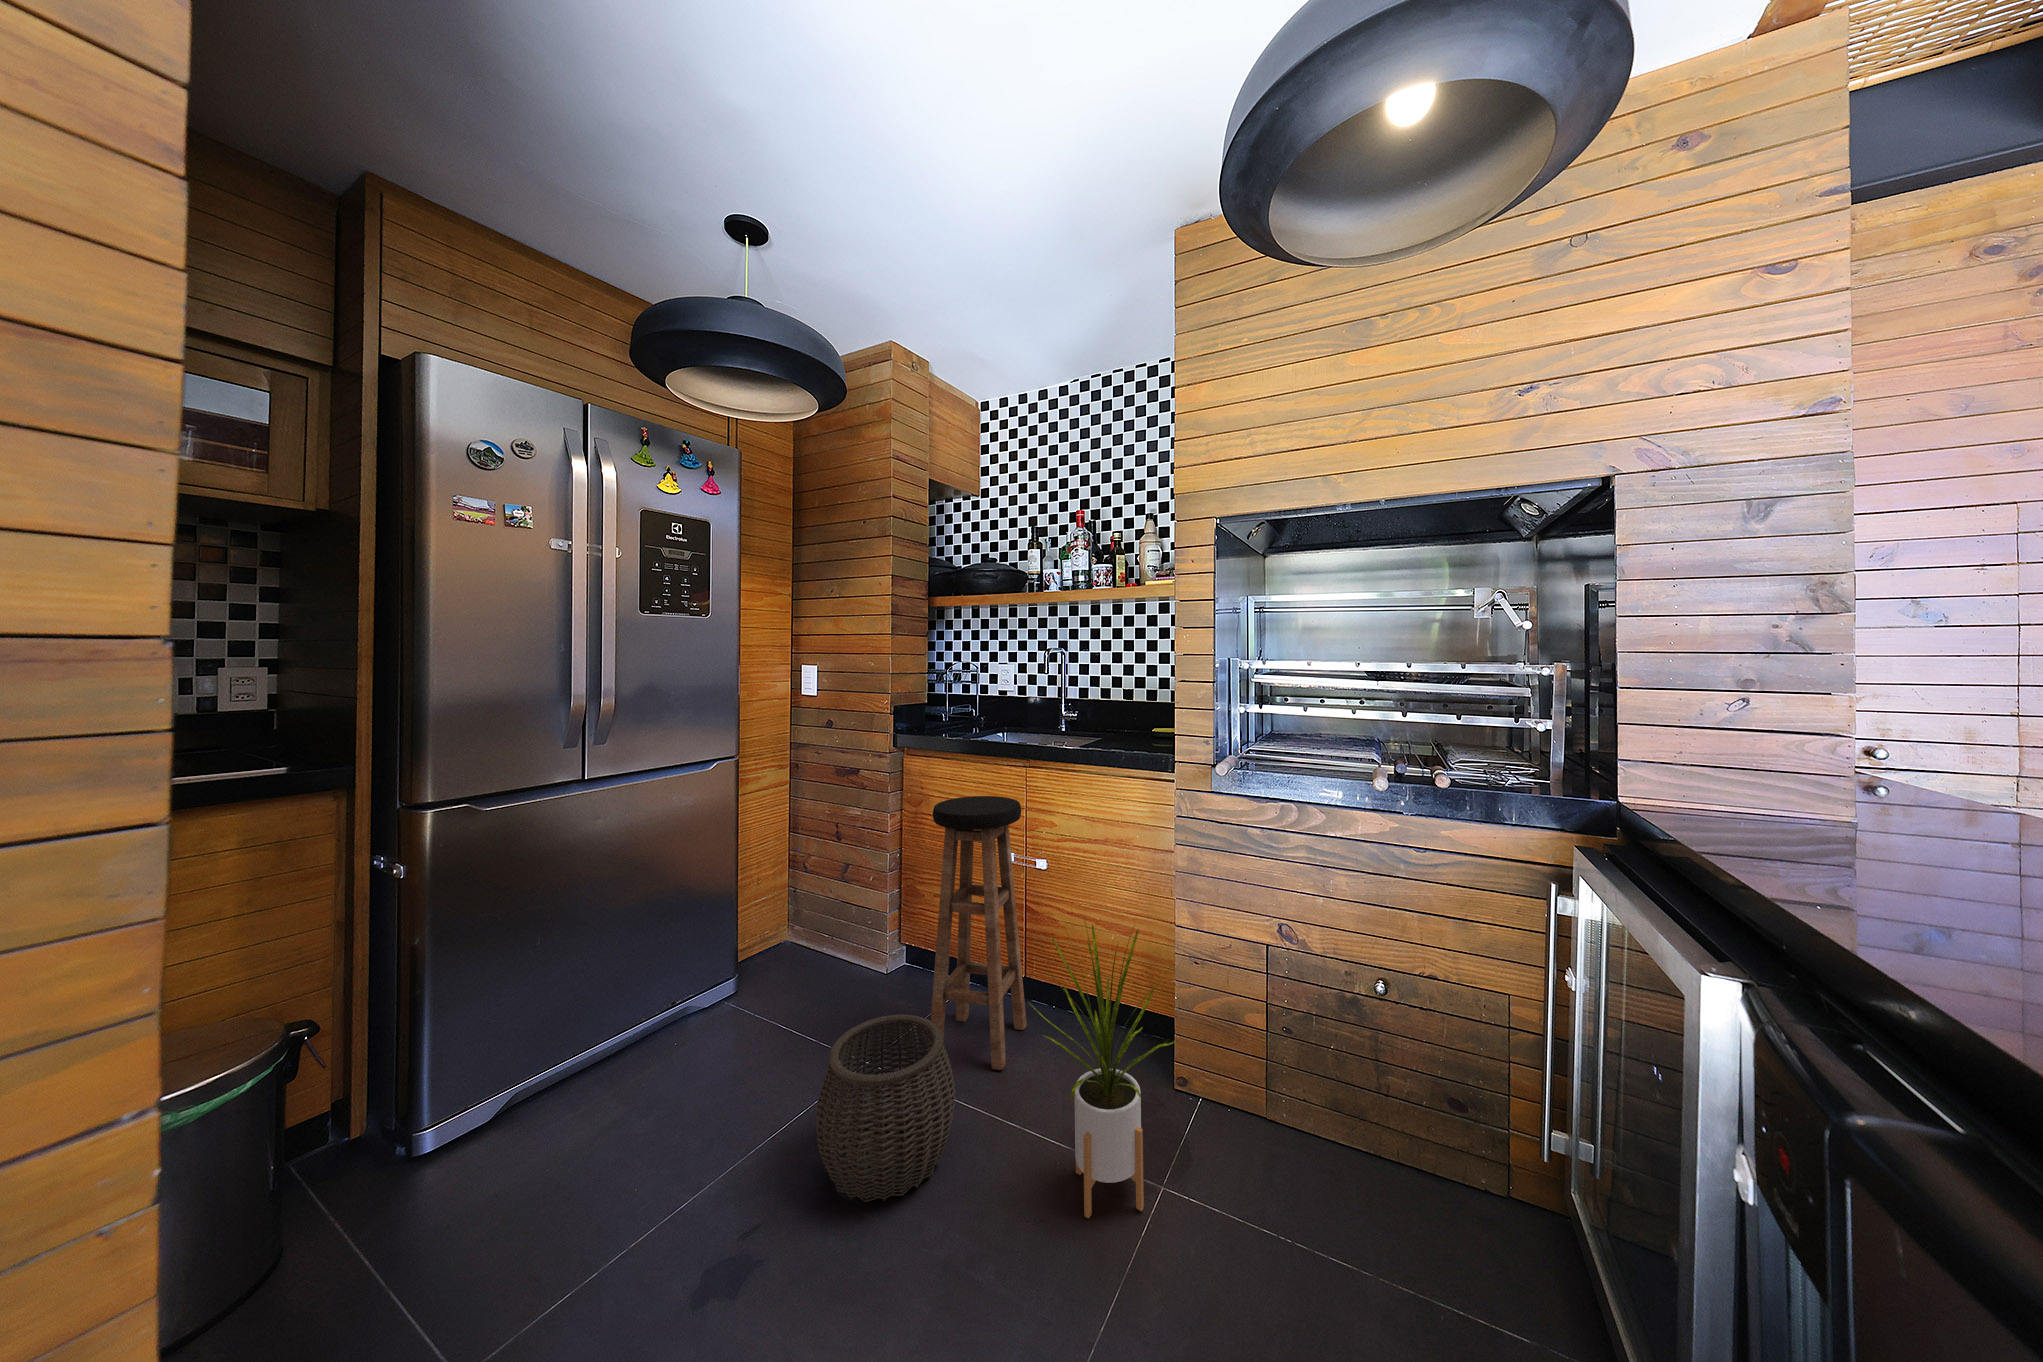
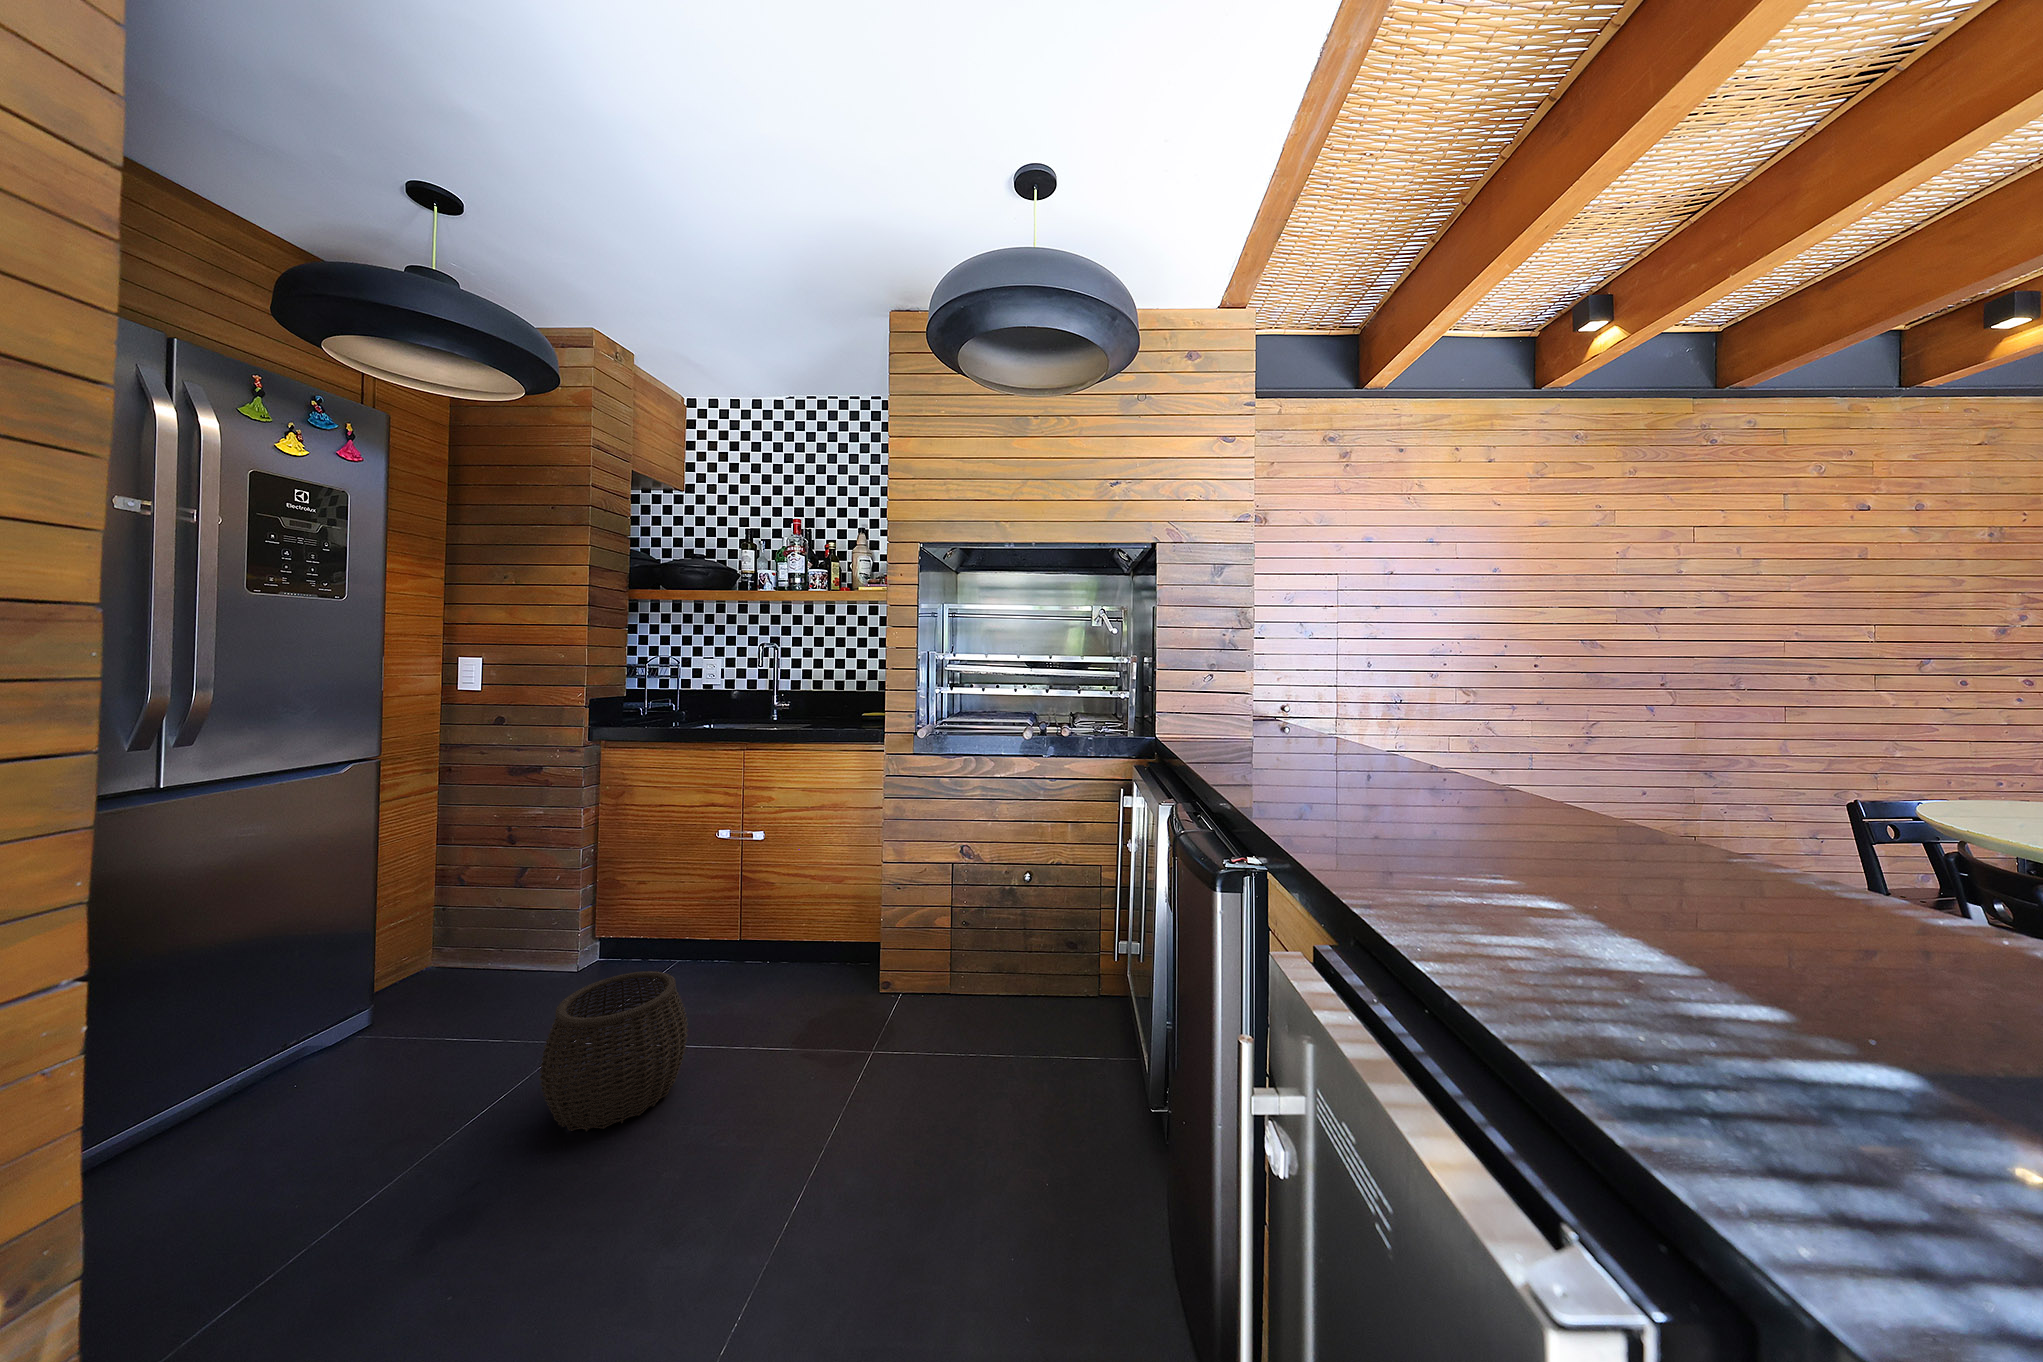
bar stool: present [928,796,1027,1070] -> none [644,777,744,1024]
house plant: present [1028,918,1176,1218] -> none [764,853,885,1082]

